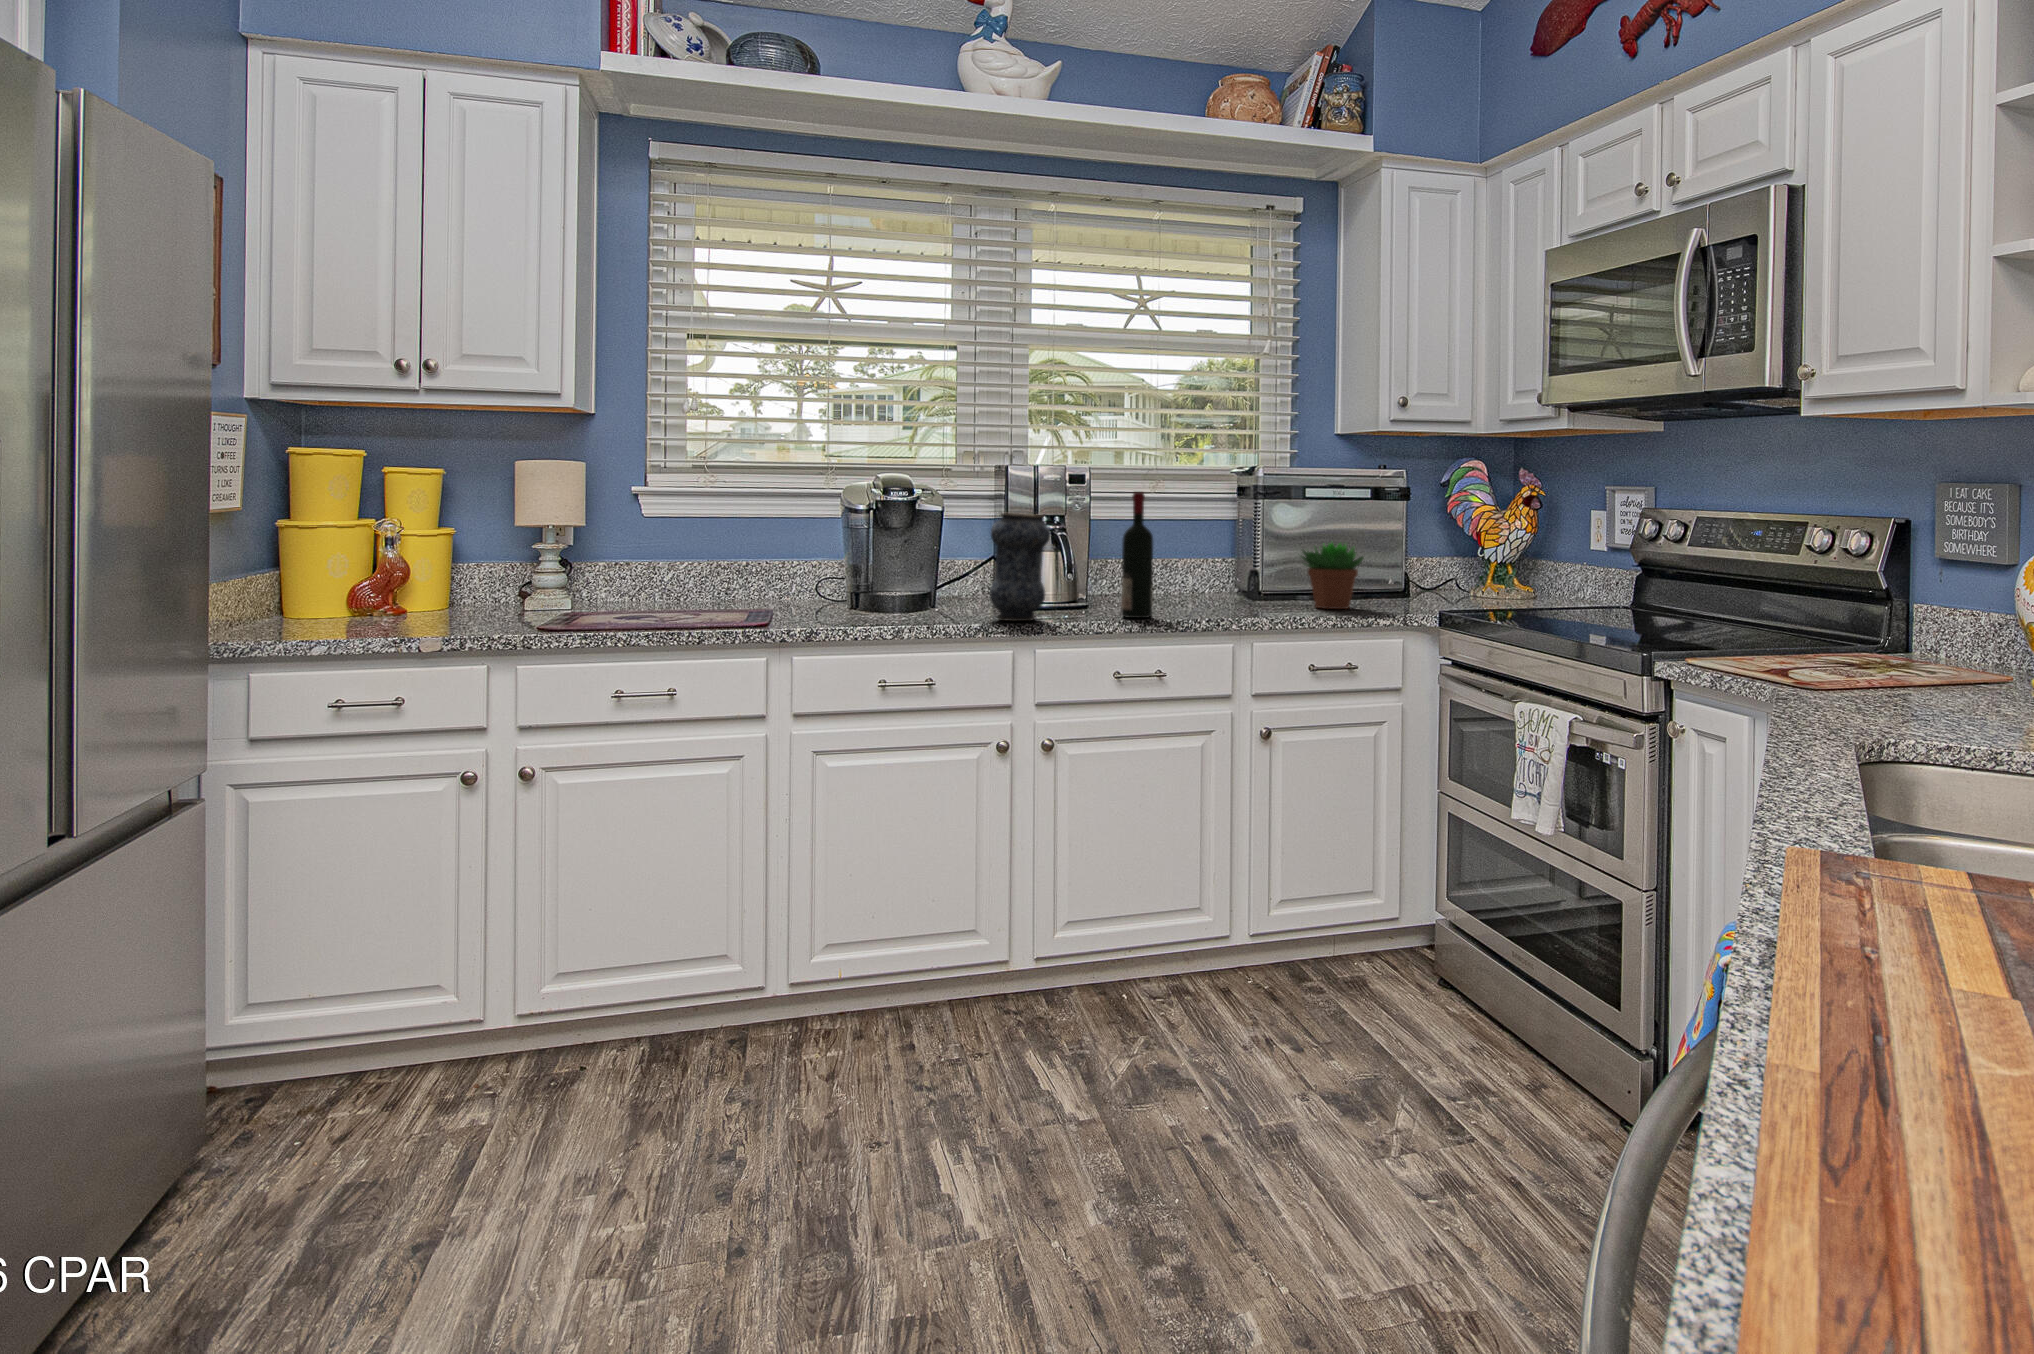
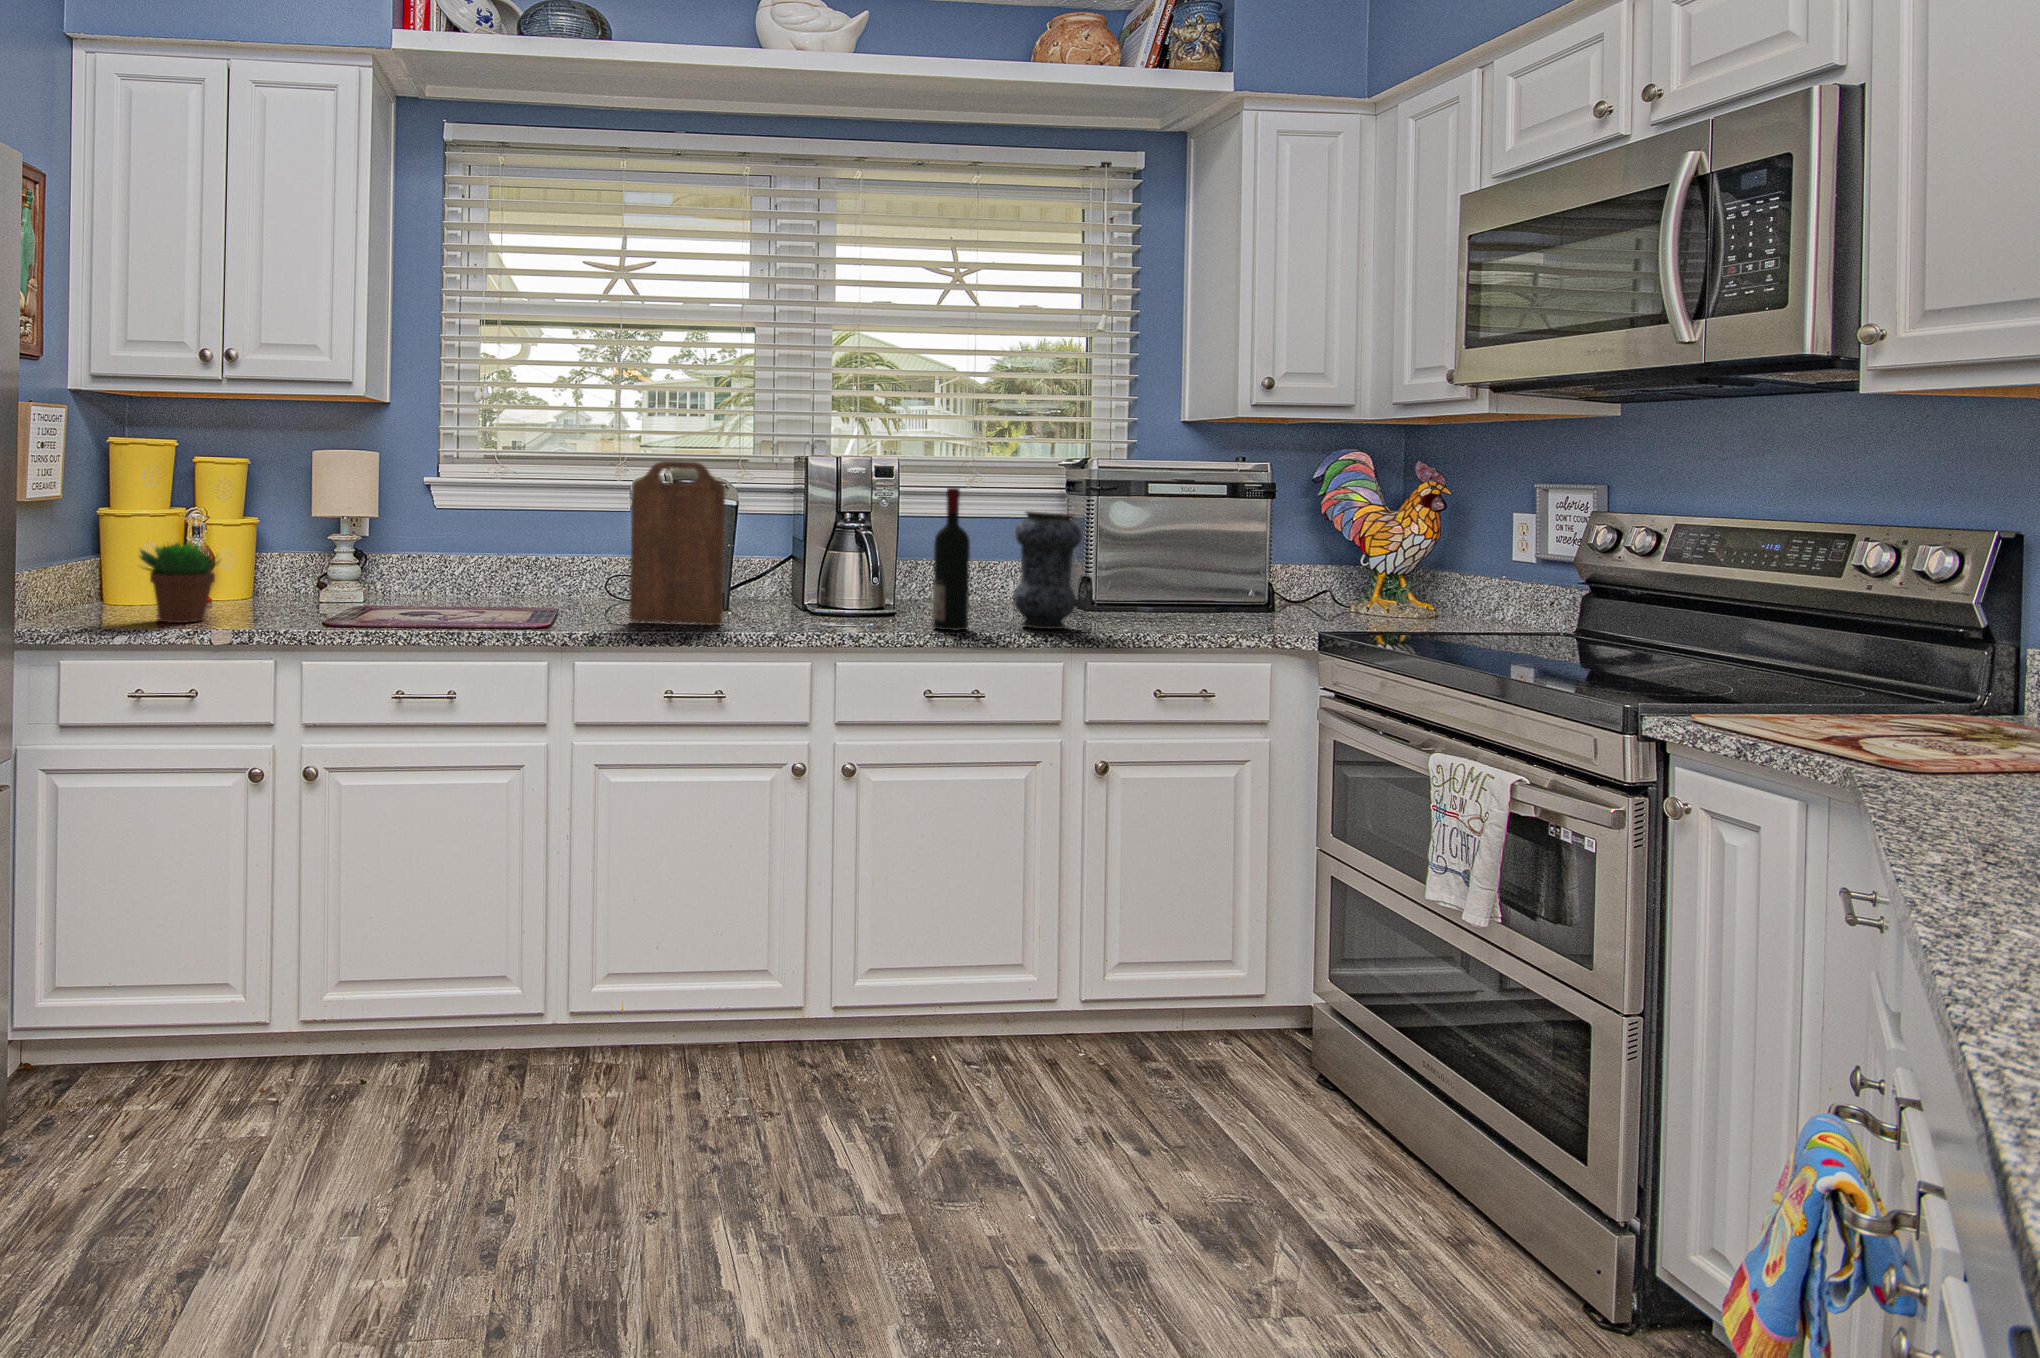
cutting board: none [842,469,933,620] -> present [629,461,725,625]
vase: present [990,513,1050,621] -> present [1013,511,1082,629]
succulent plant: present [1301,543,1363,609] -> present [139,542,218,623]

